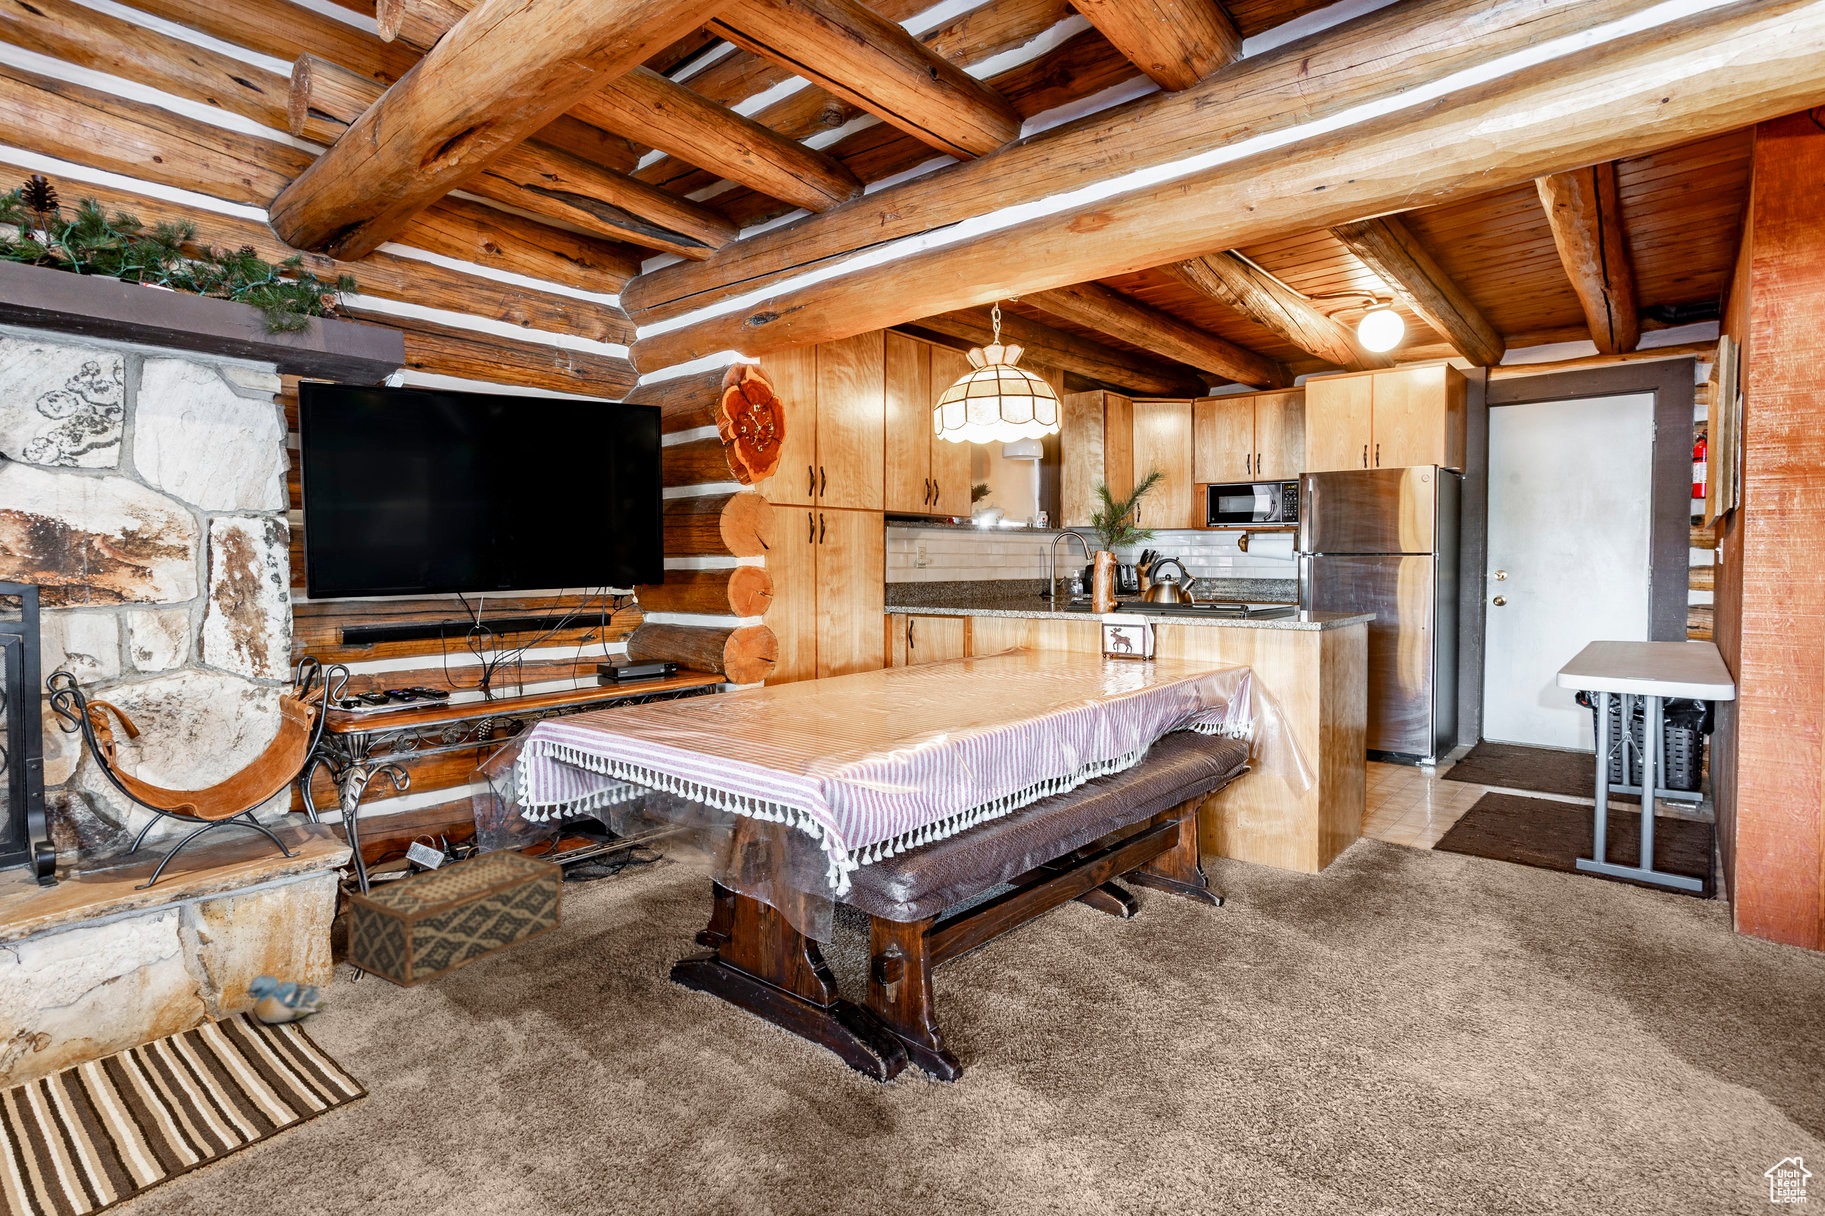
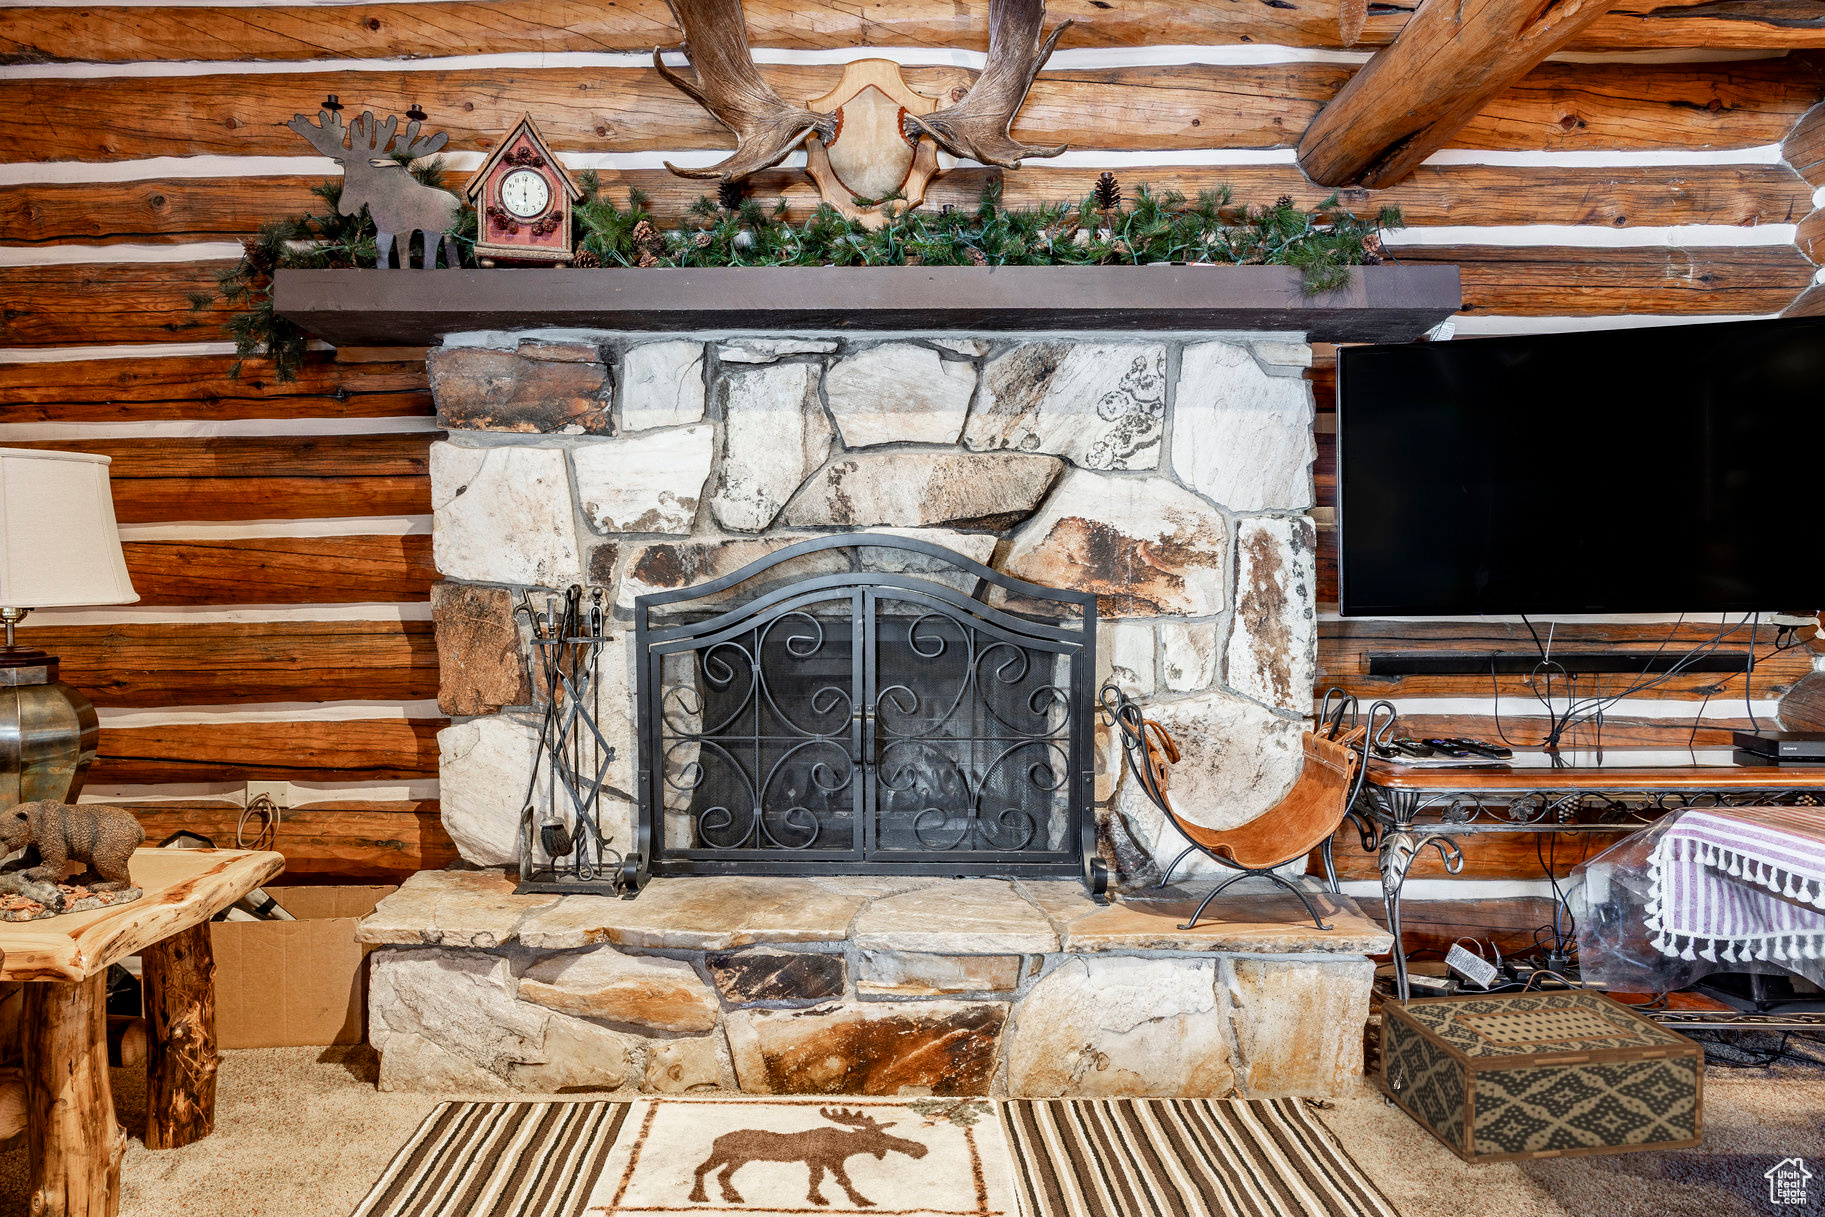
plush toy: present [247,975,329,1023] -> none [1272,1078,1367,1154]

